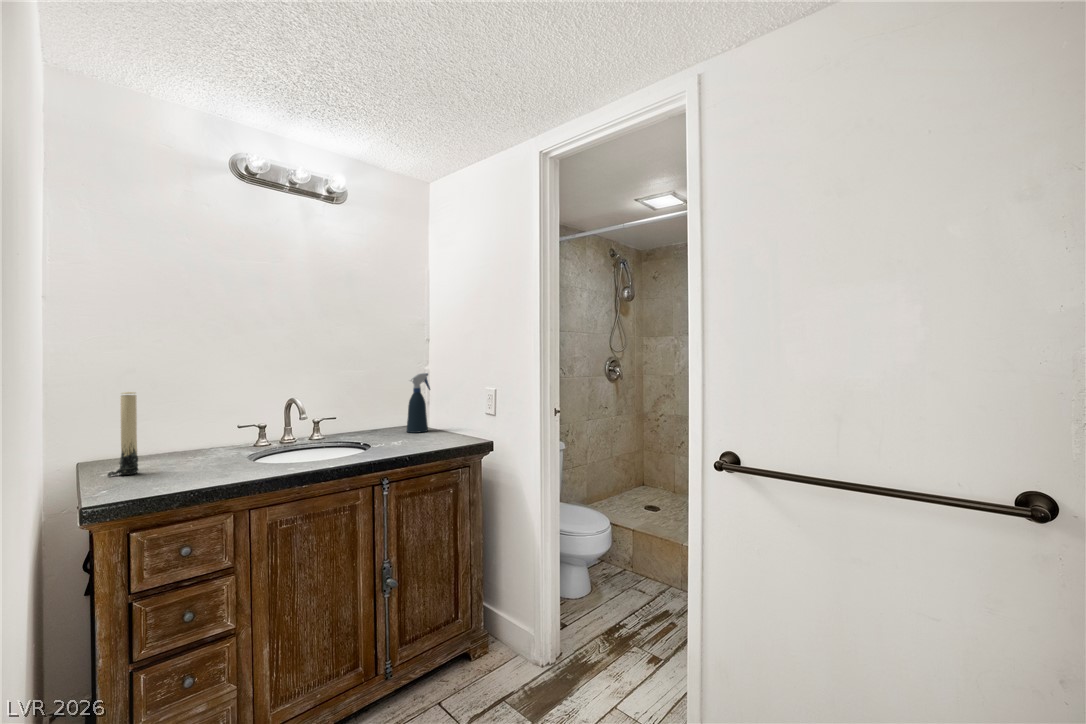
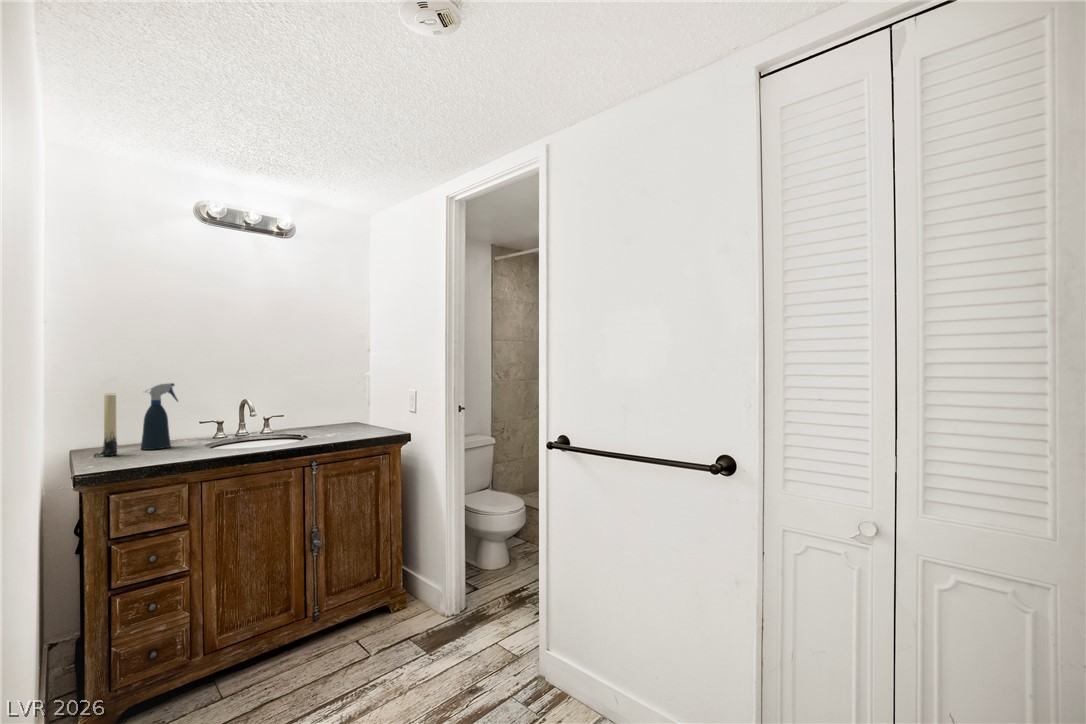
spray bottle: present [407,373,430,433] -> present [141,383,178,450]

